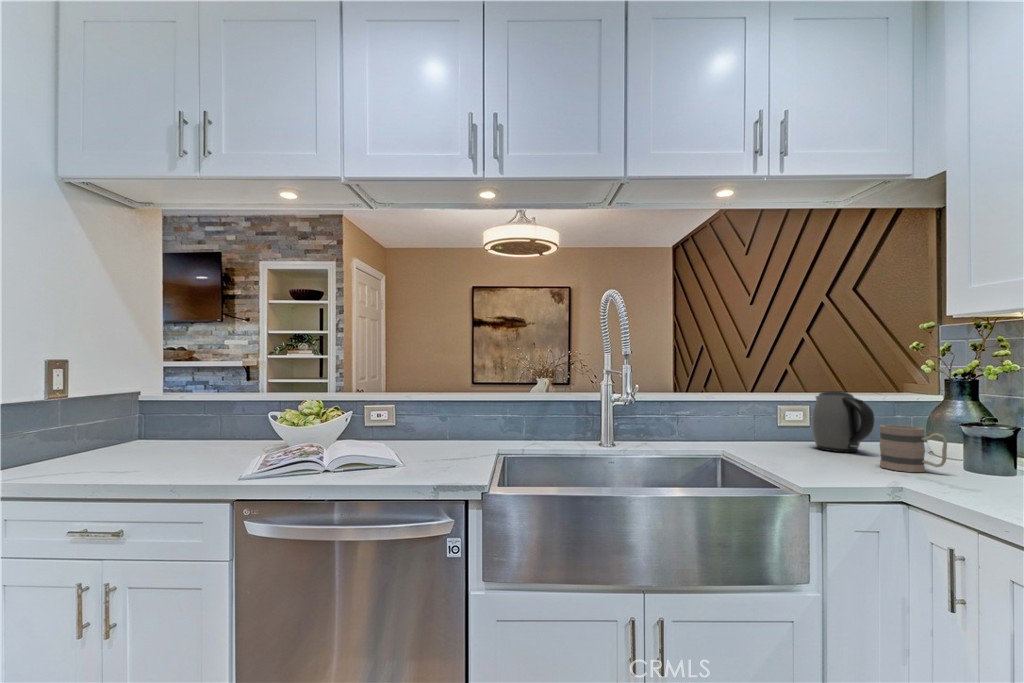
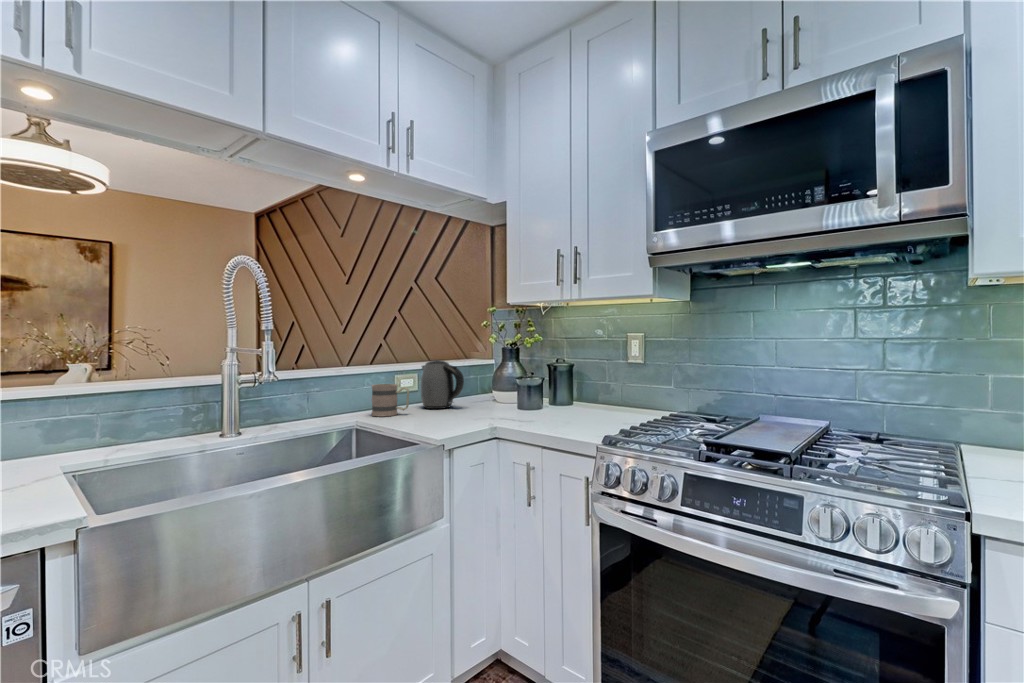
mug: present [879,425,947,472] -> present [372,384,409,417]

